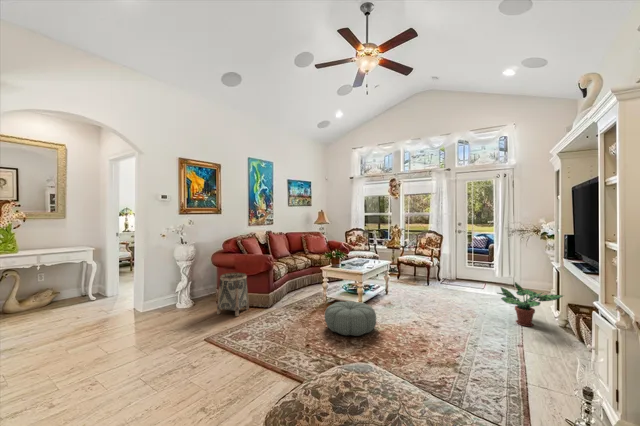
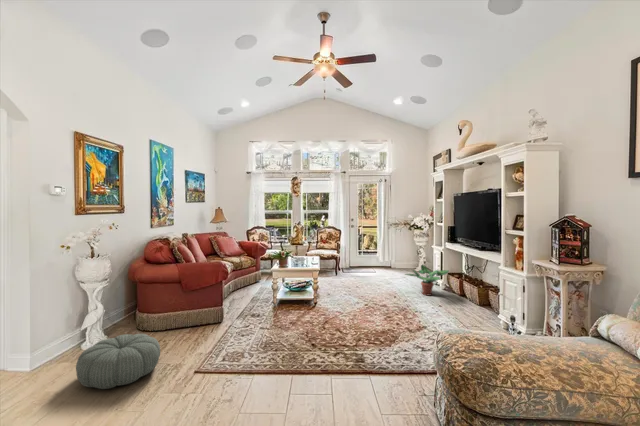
basket: present [217,273,249,316] -> none [161,286,197,342]
pouf: present [325,301,376,336] -> present [76,334,160,389]

